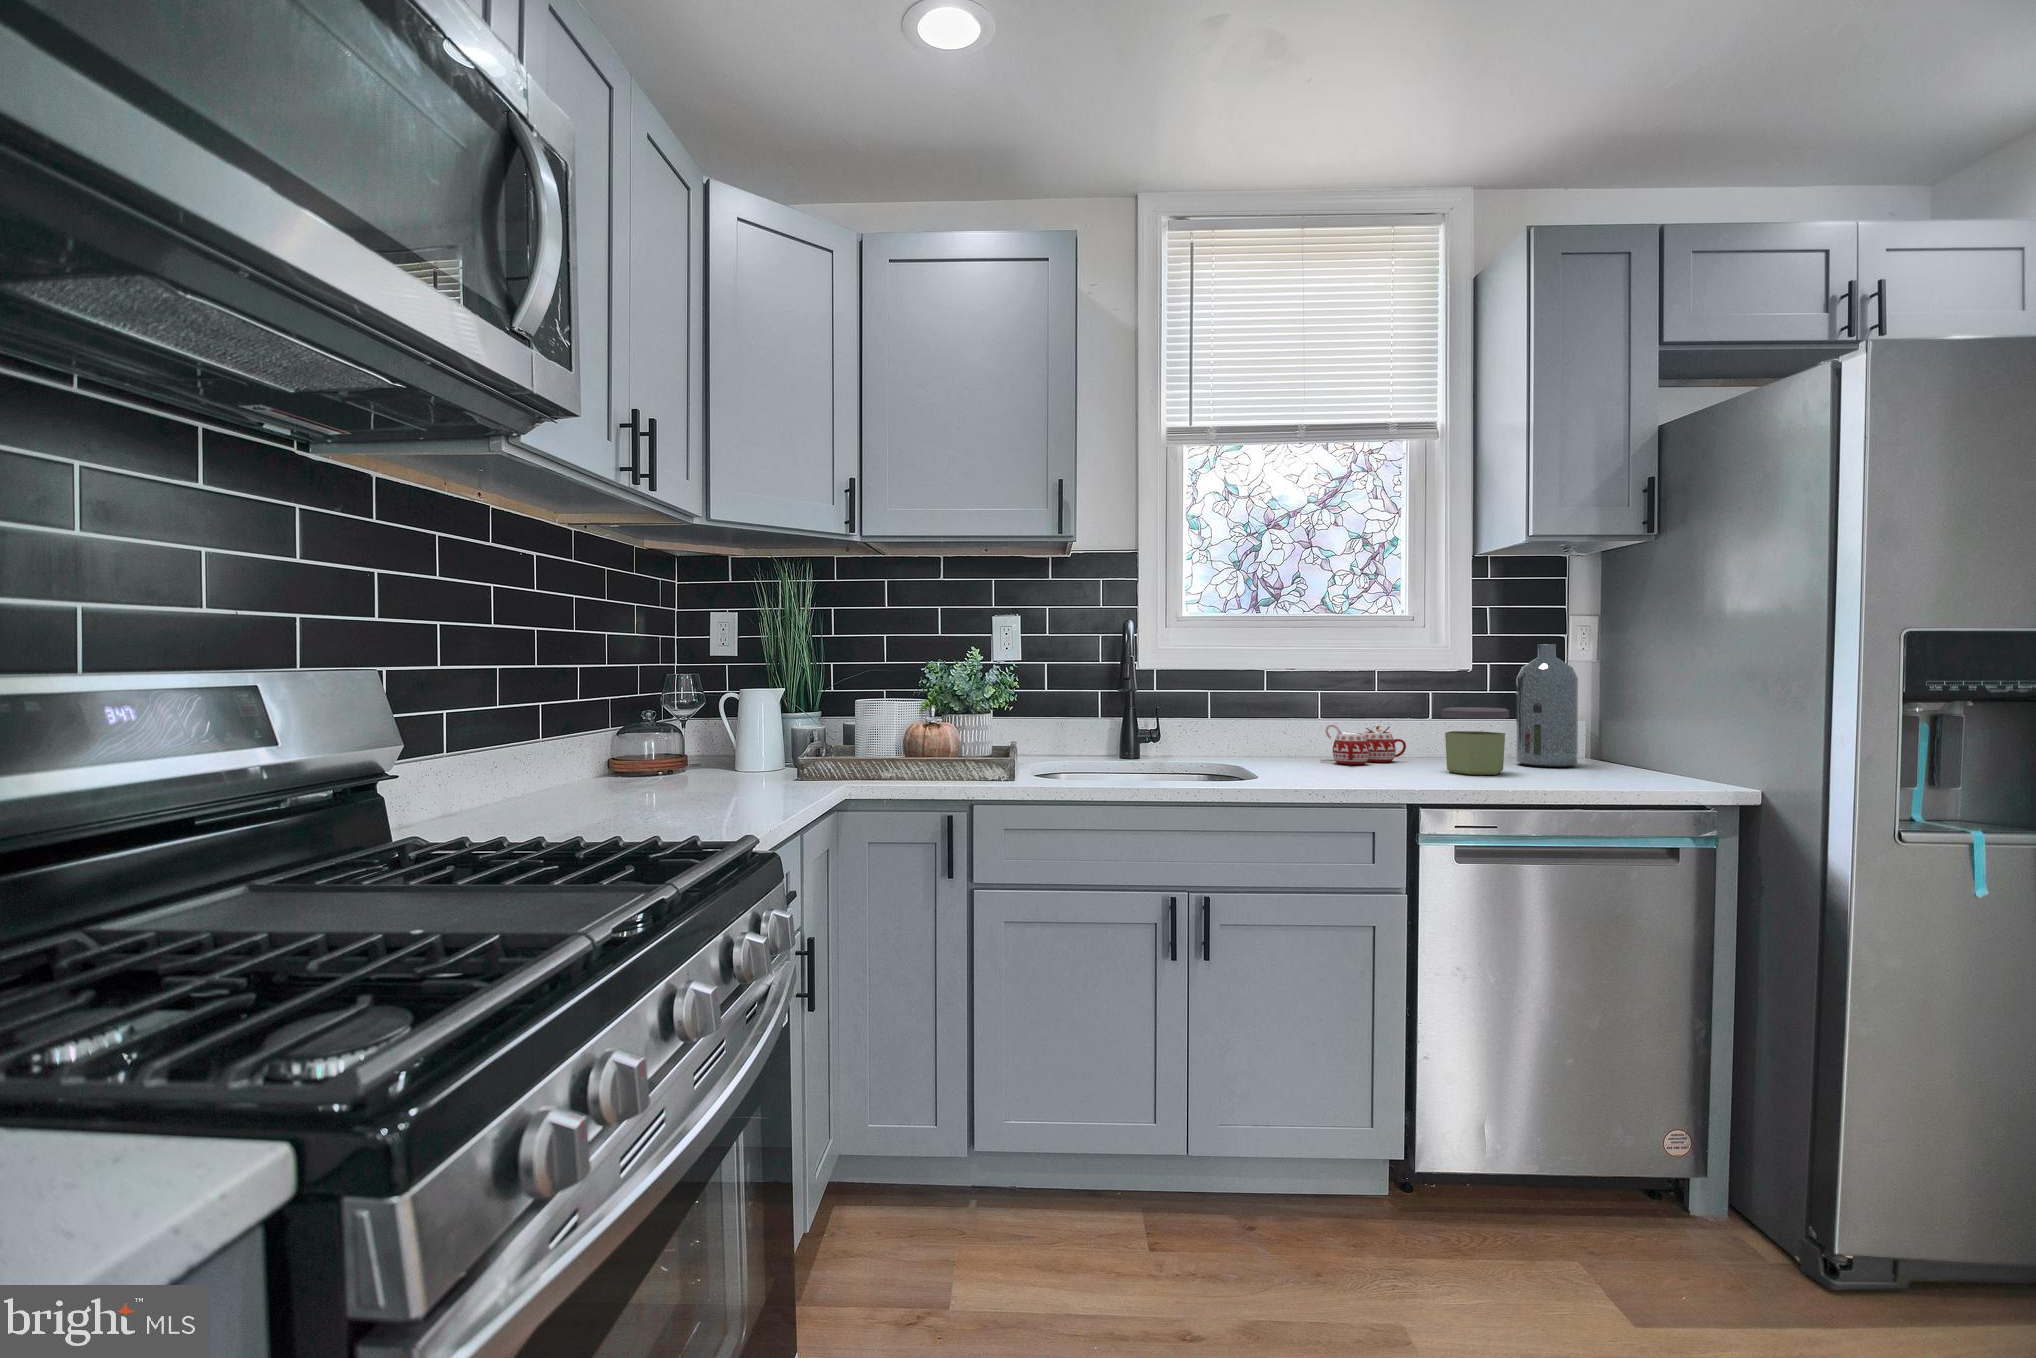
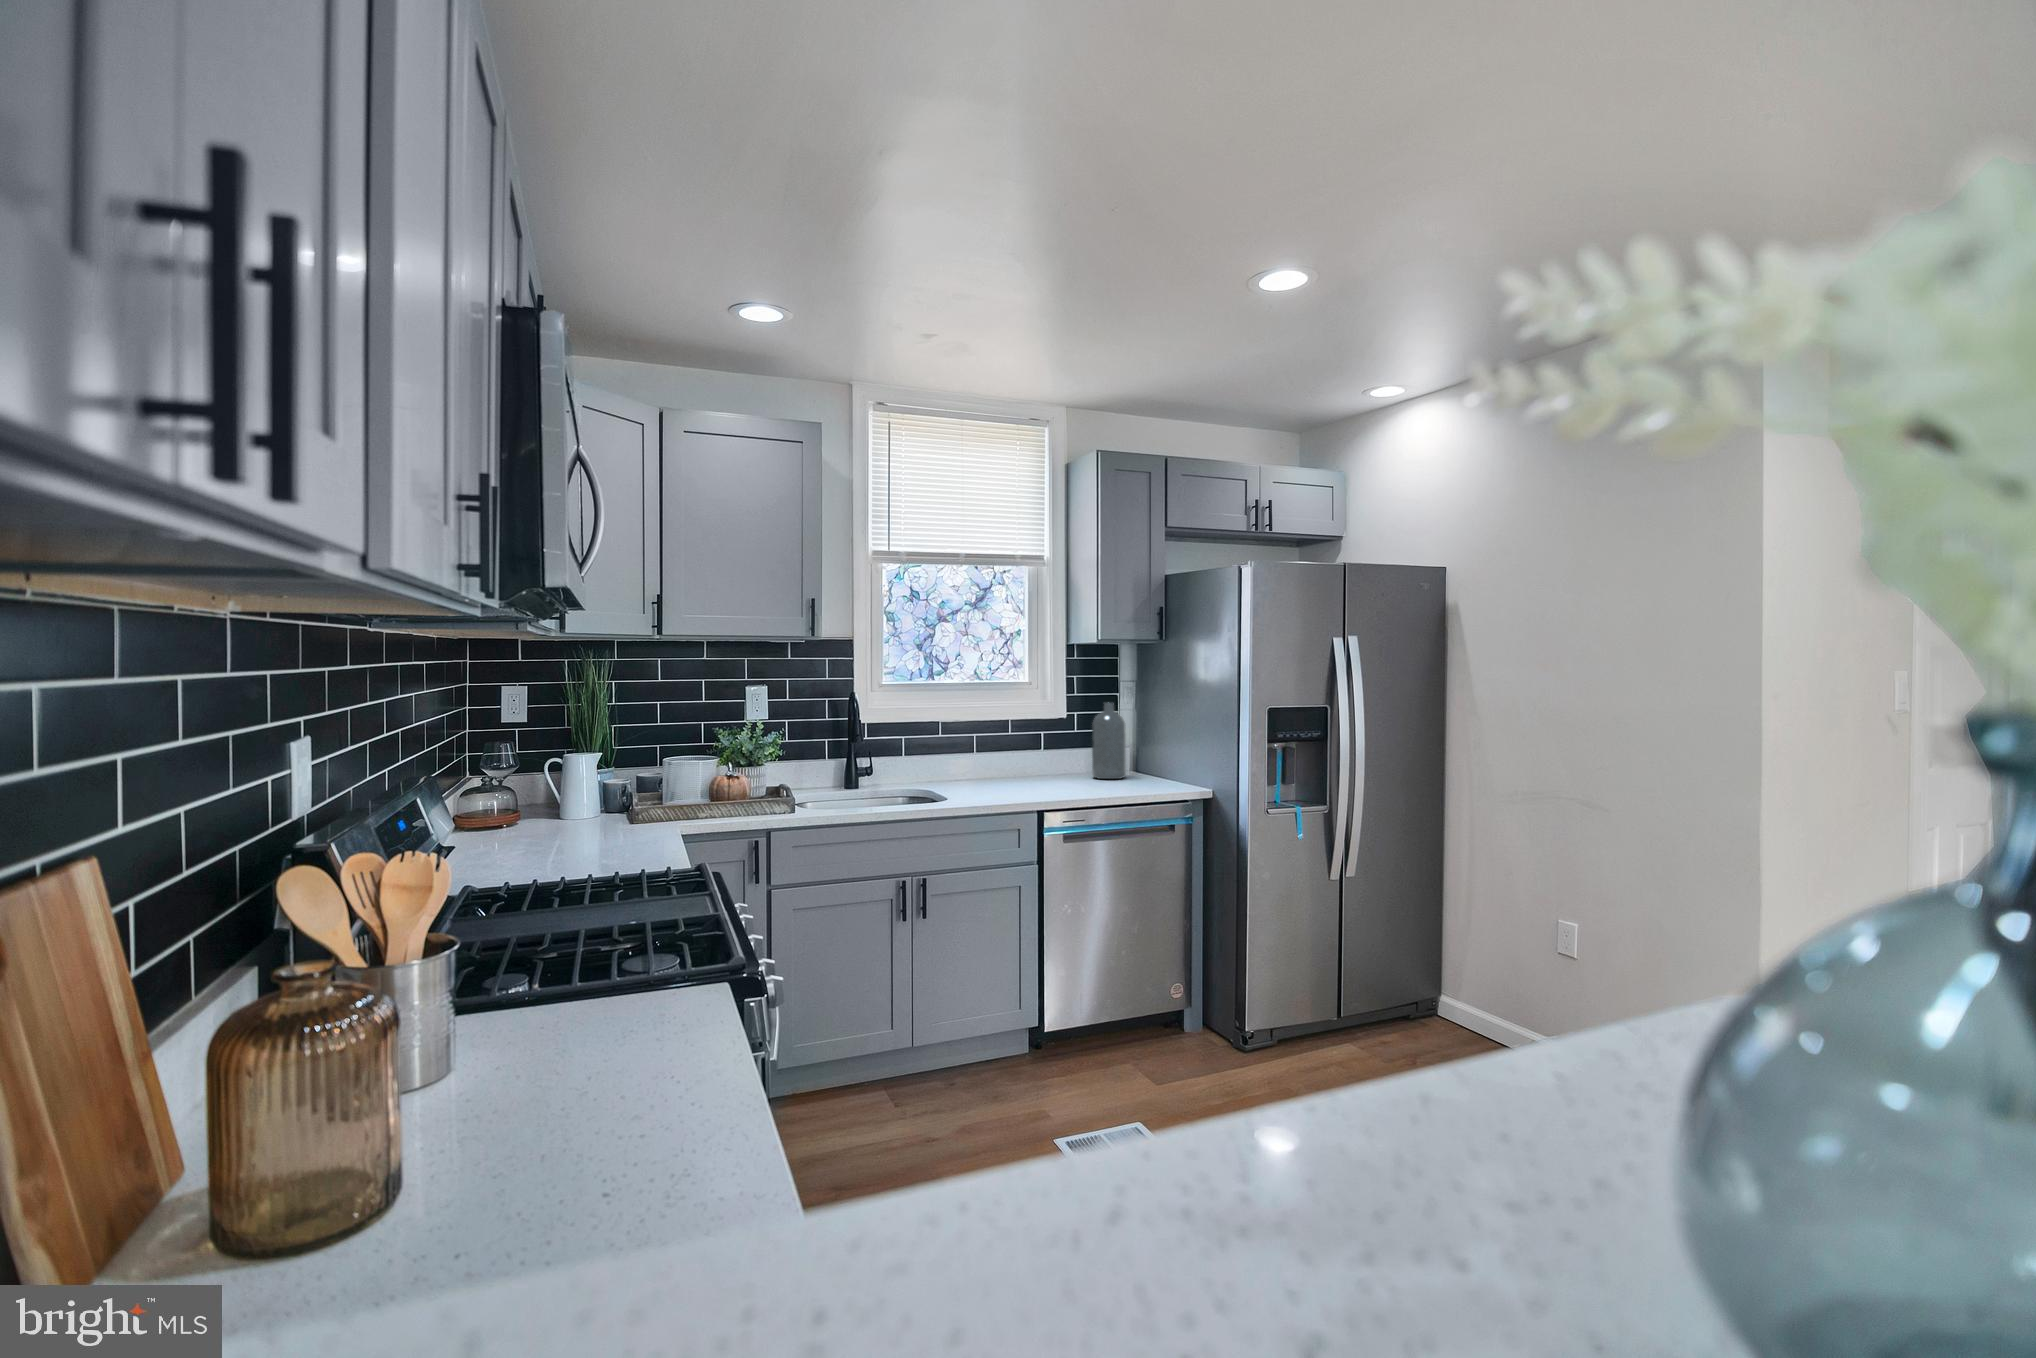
jar: present [1441,707,1509,775] -> none [1052,745,1089,788]
mug: present [1320,724,1406,764] -> none [977,756,1029,784]

